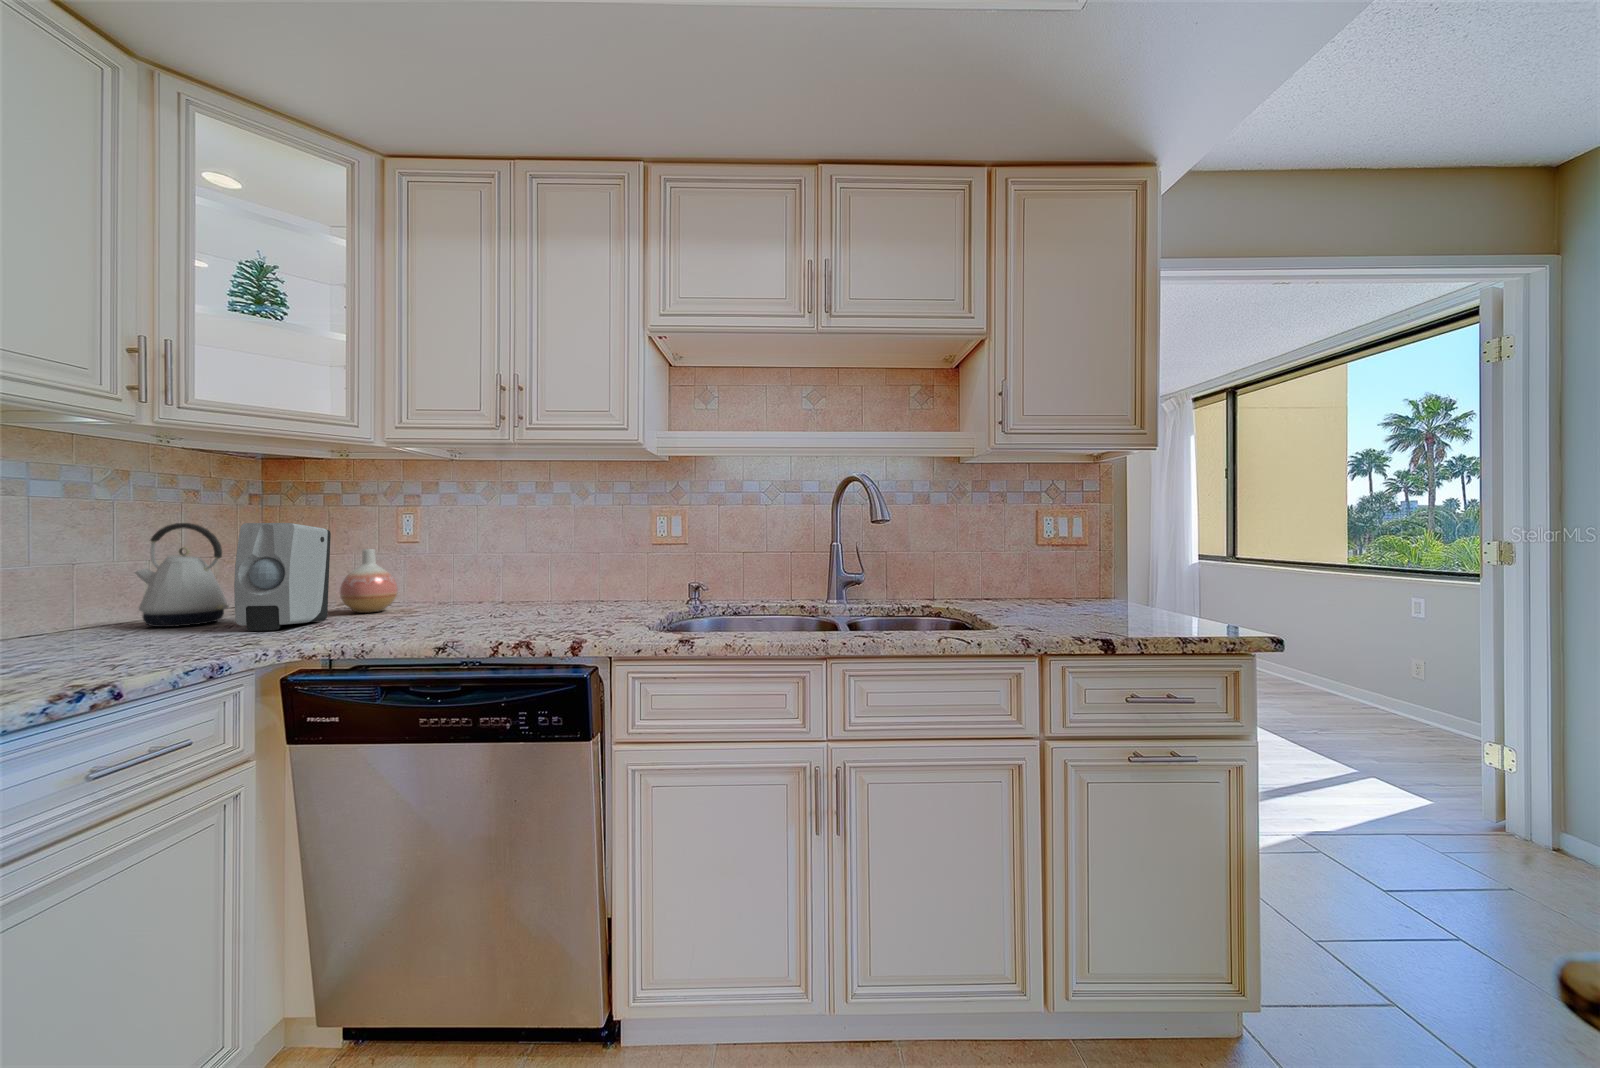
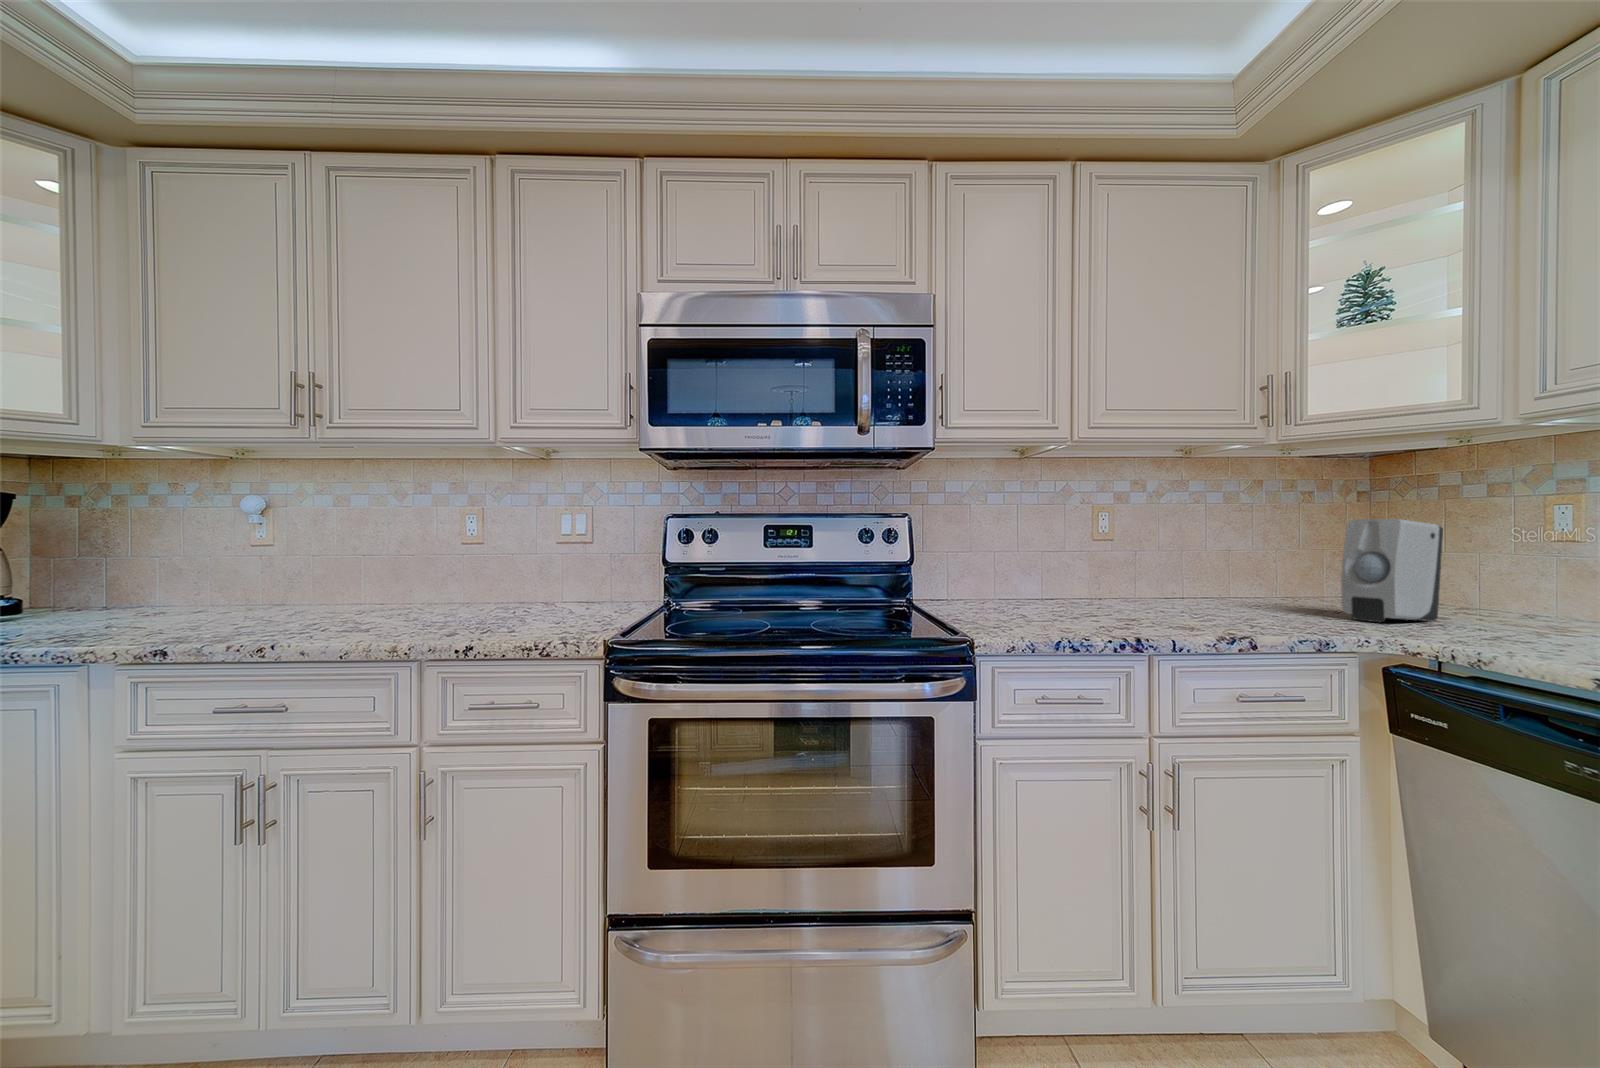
kettle: present [135,523,229,627] -> none [1263,521,1337,609]
vase: present [340,549,398,613] -> none [1454,548,1535,620]

